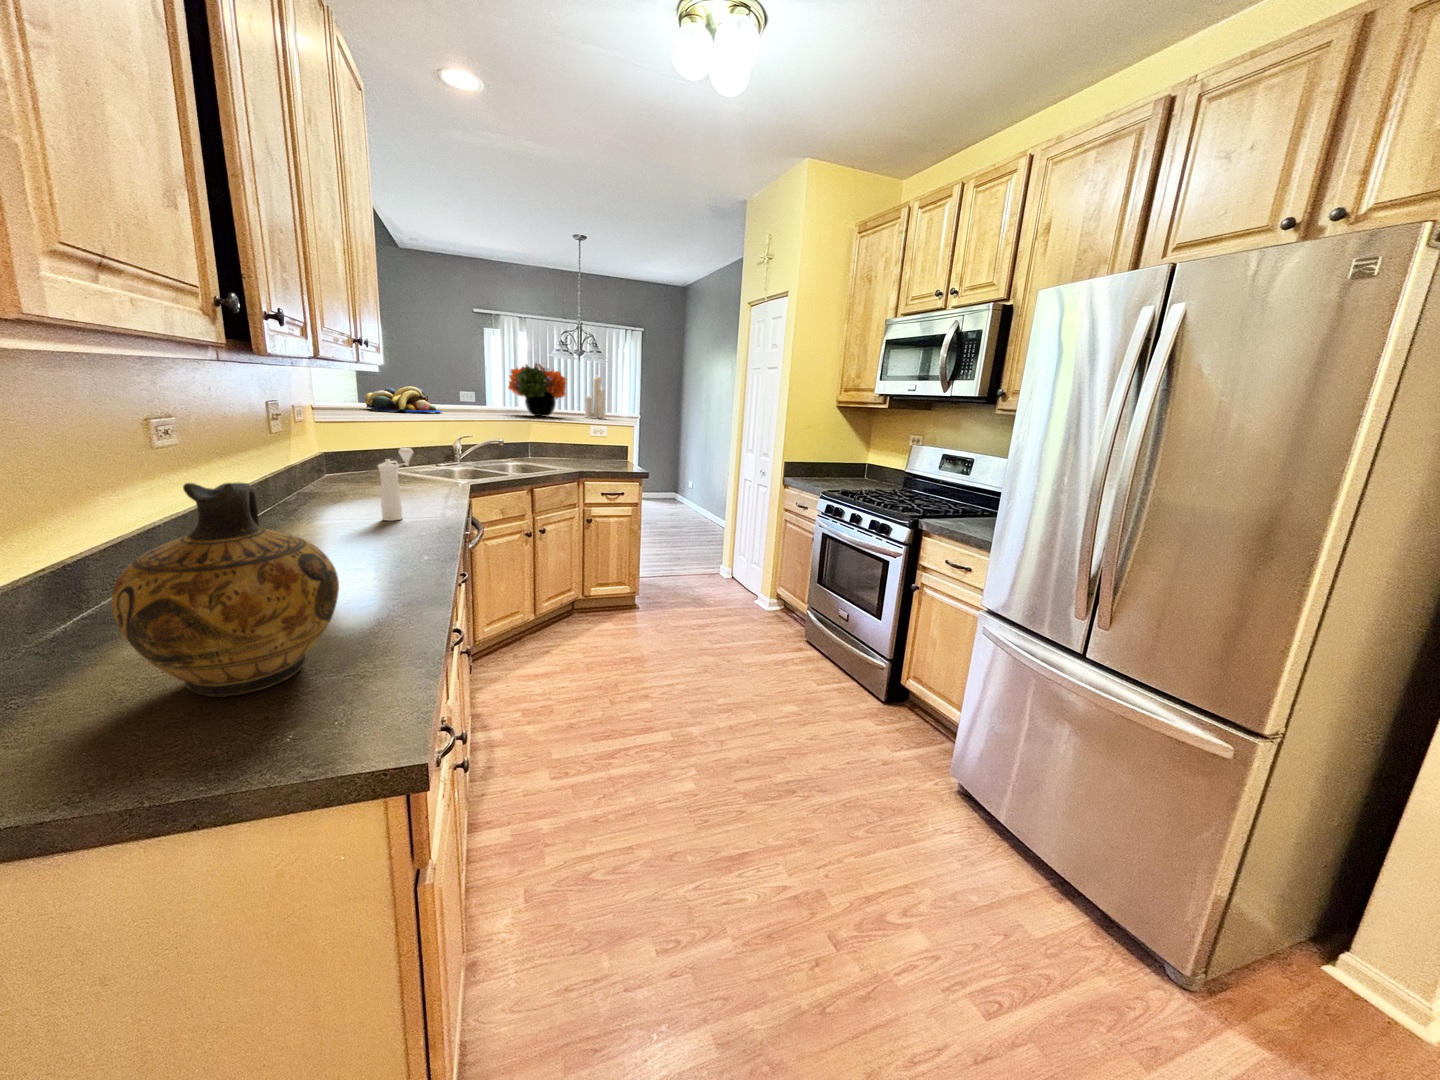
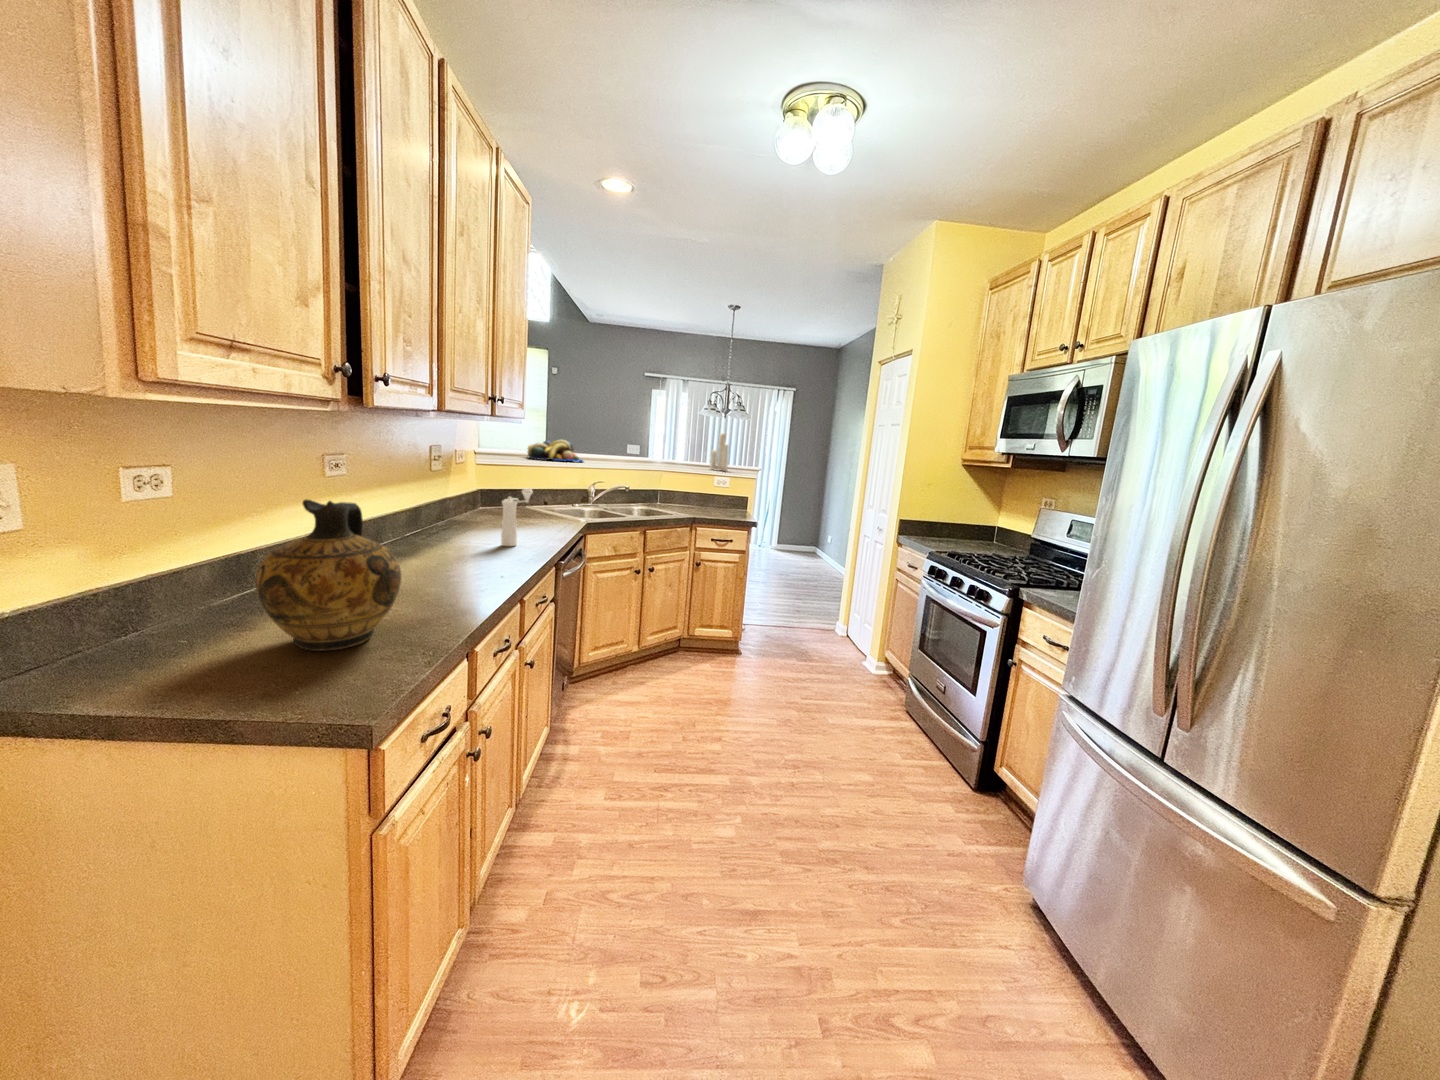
flower arrangement: present [508,363,566,417] -> none [642,420,694,467]

